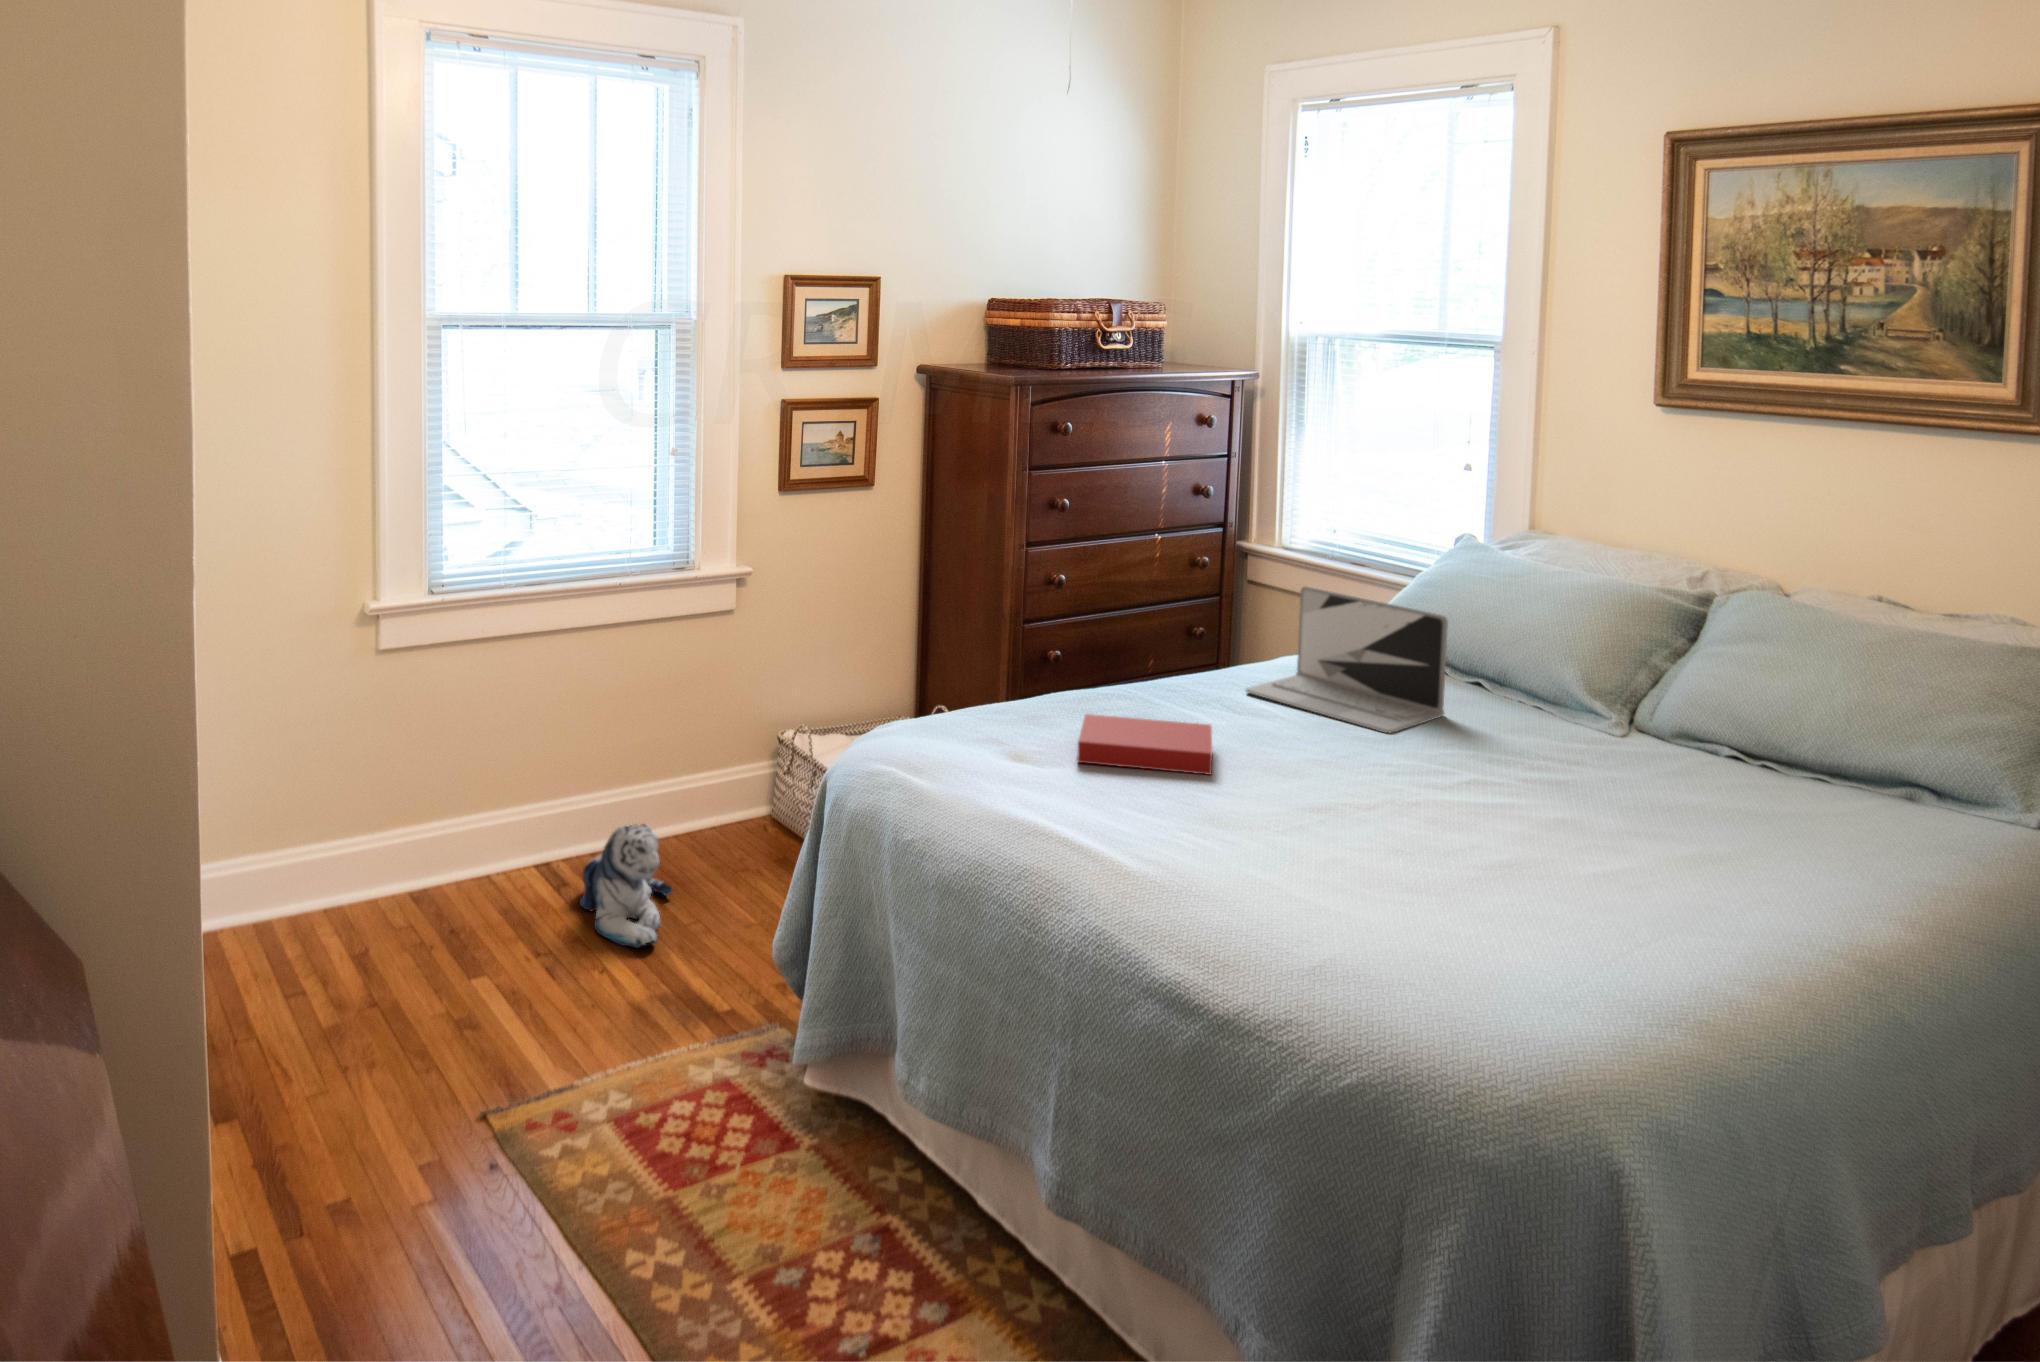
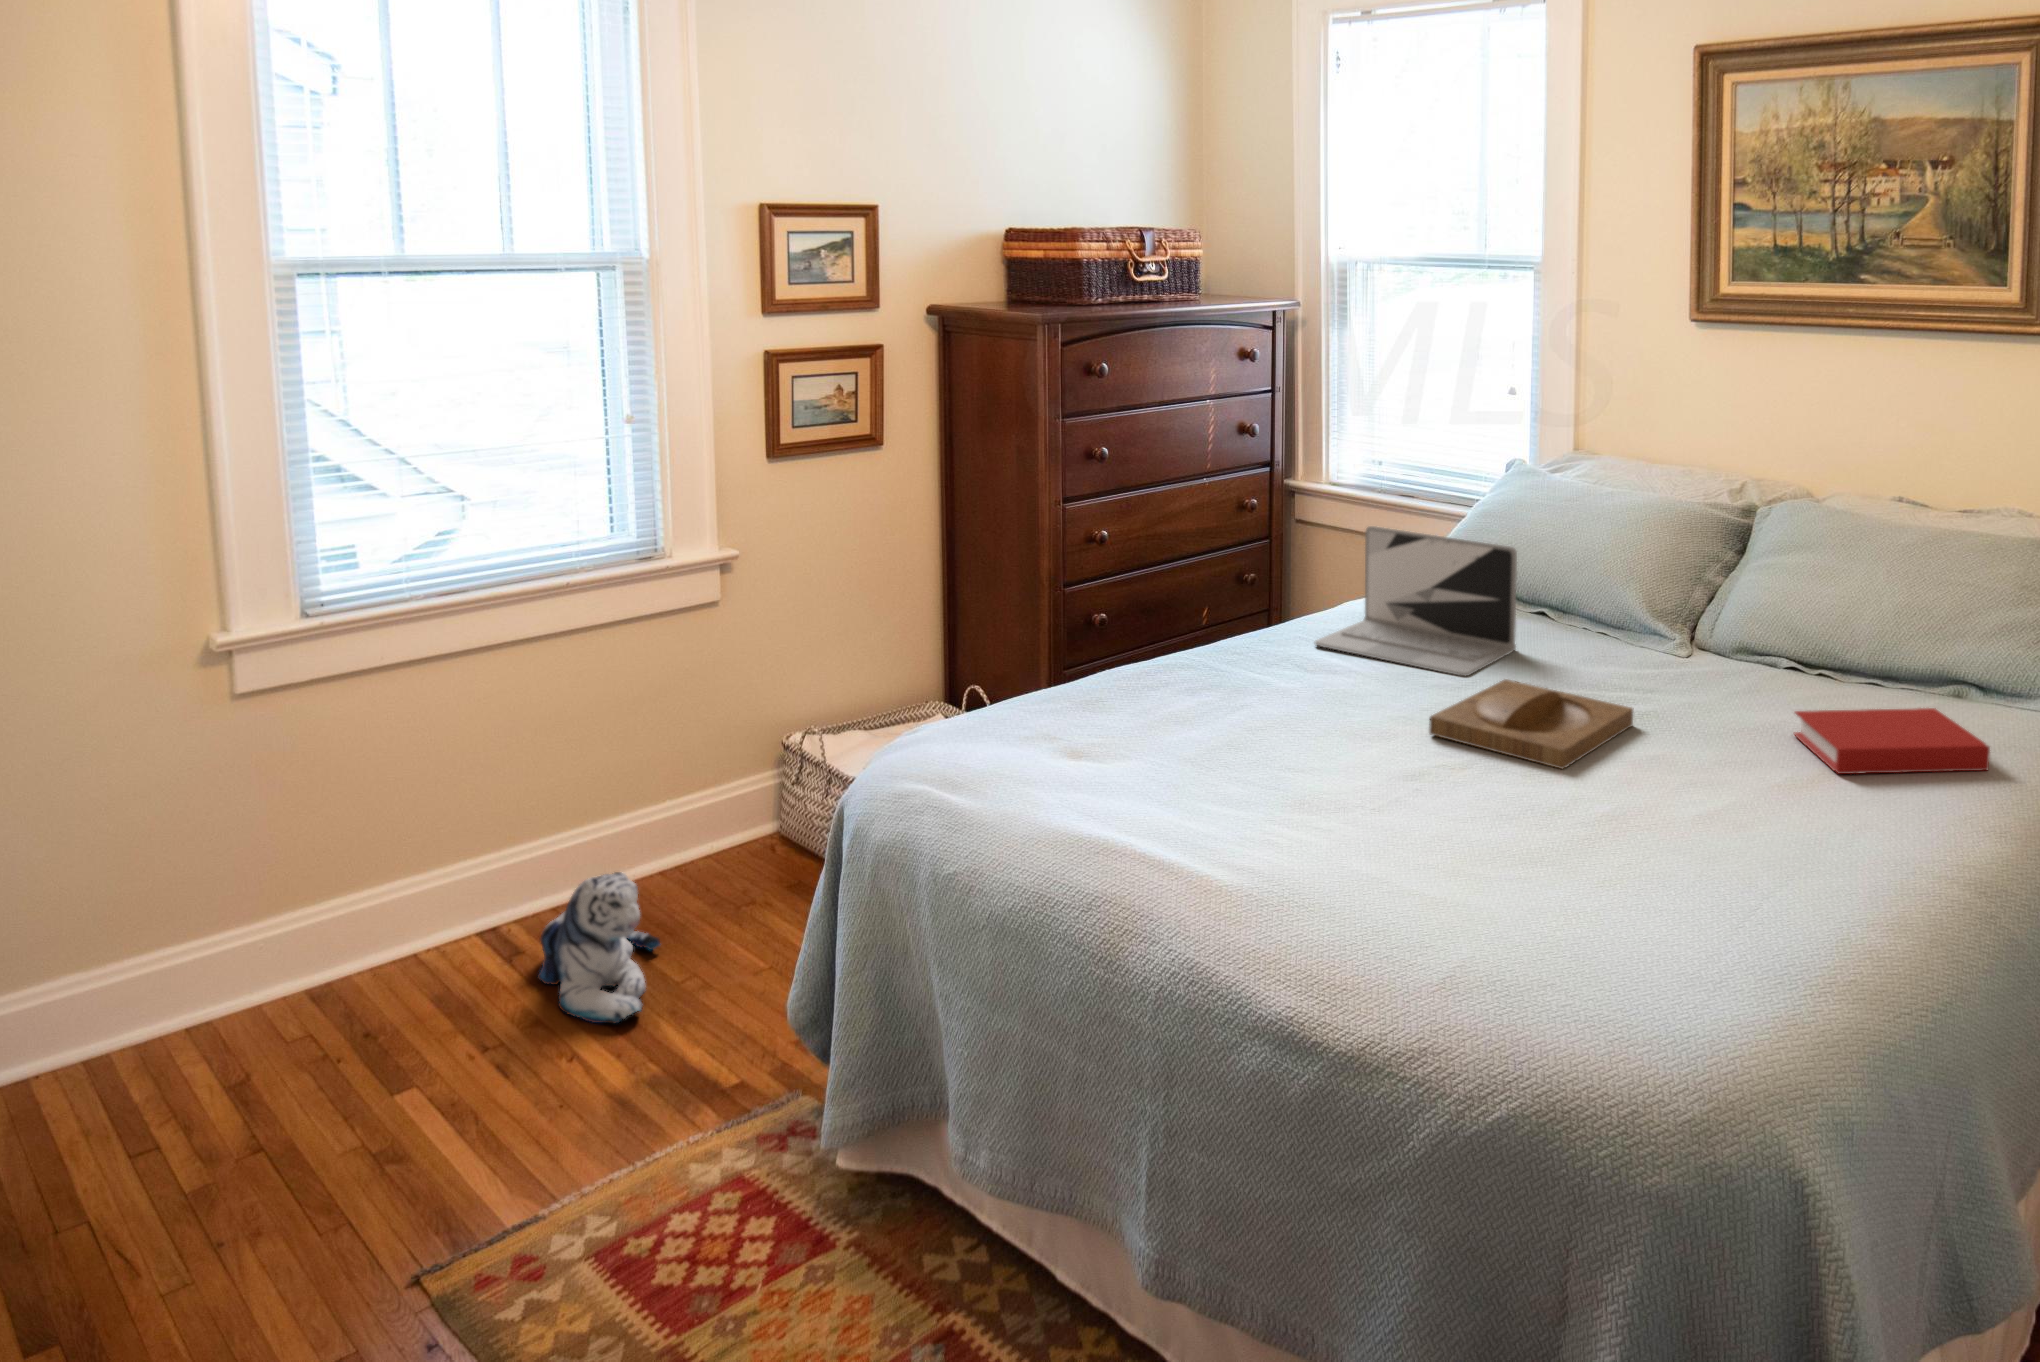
book: present [1077,714,1212,775] -> present [1794,708,1990,774]
tray: none [1345,738,1553,823] -> present [1429,679,1633,769]

